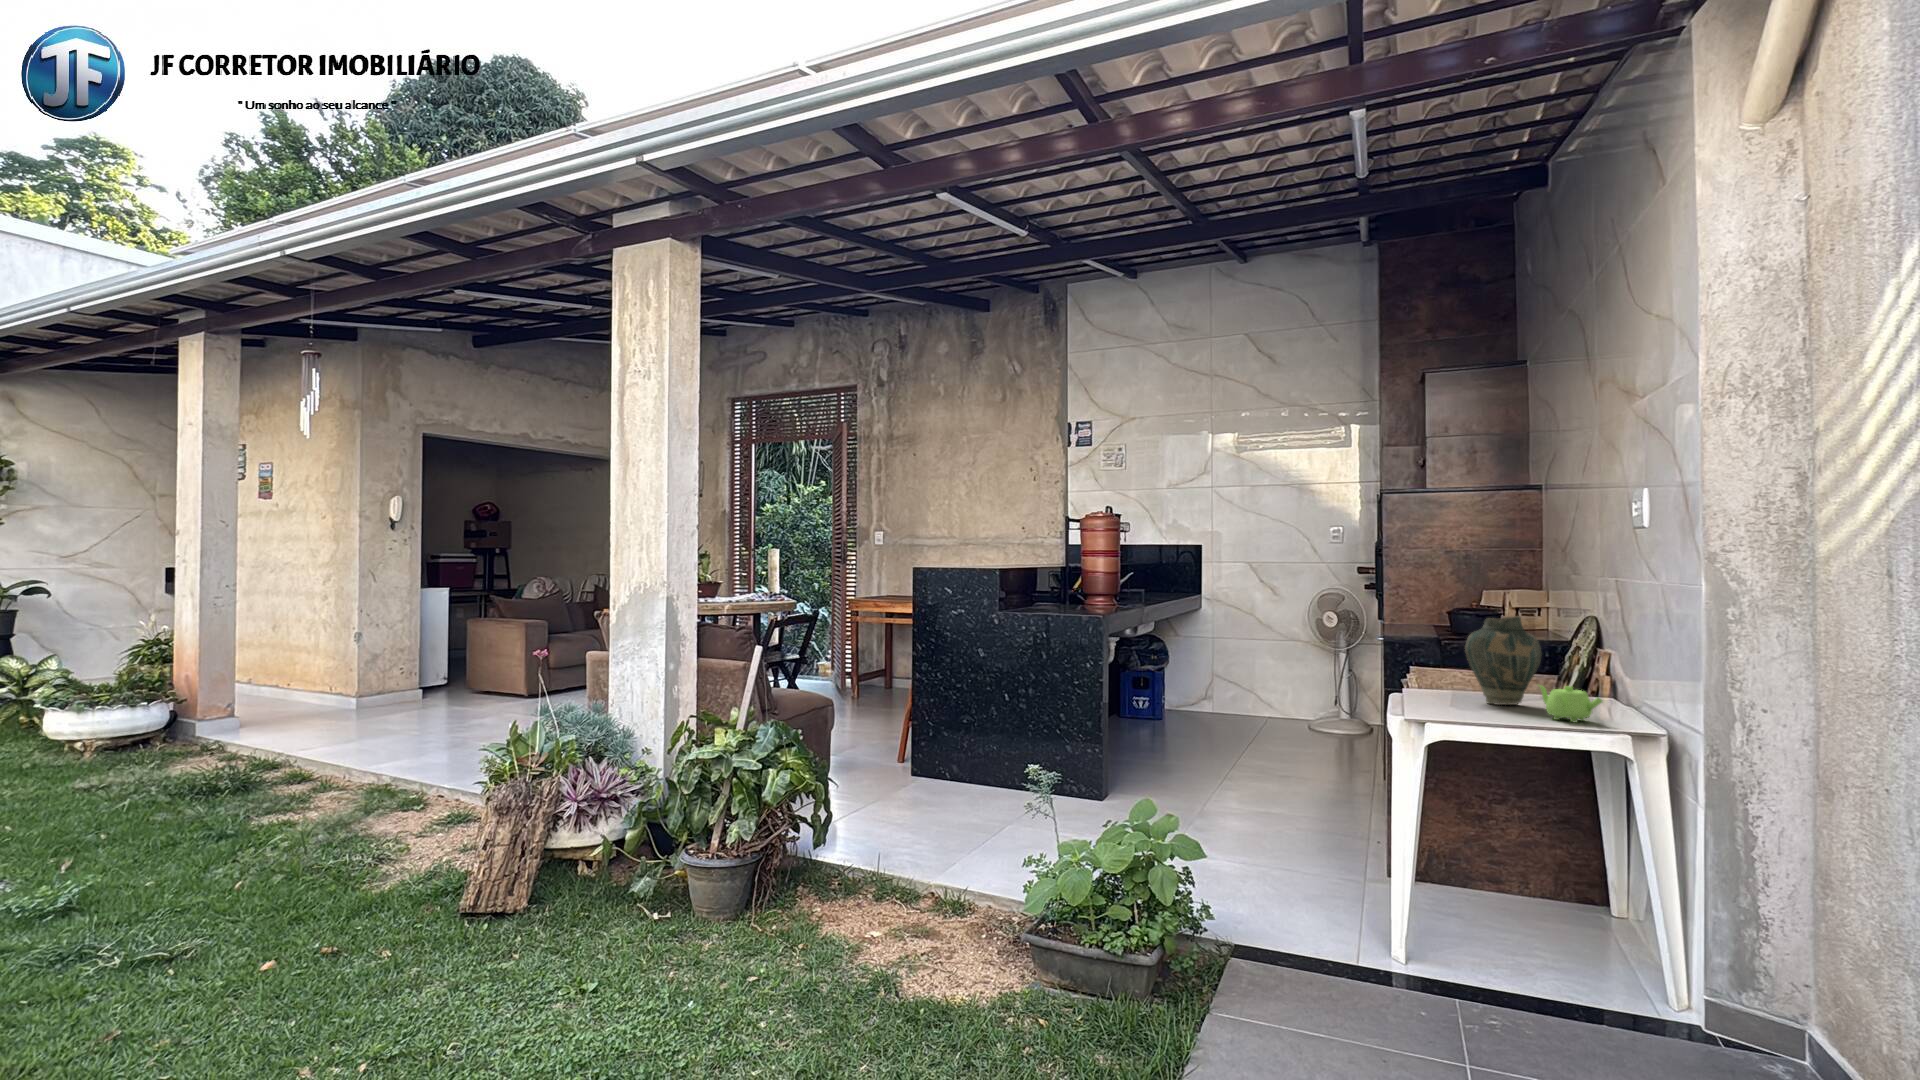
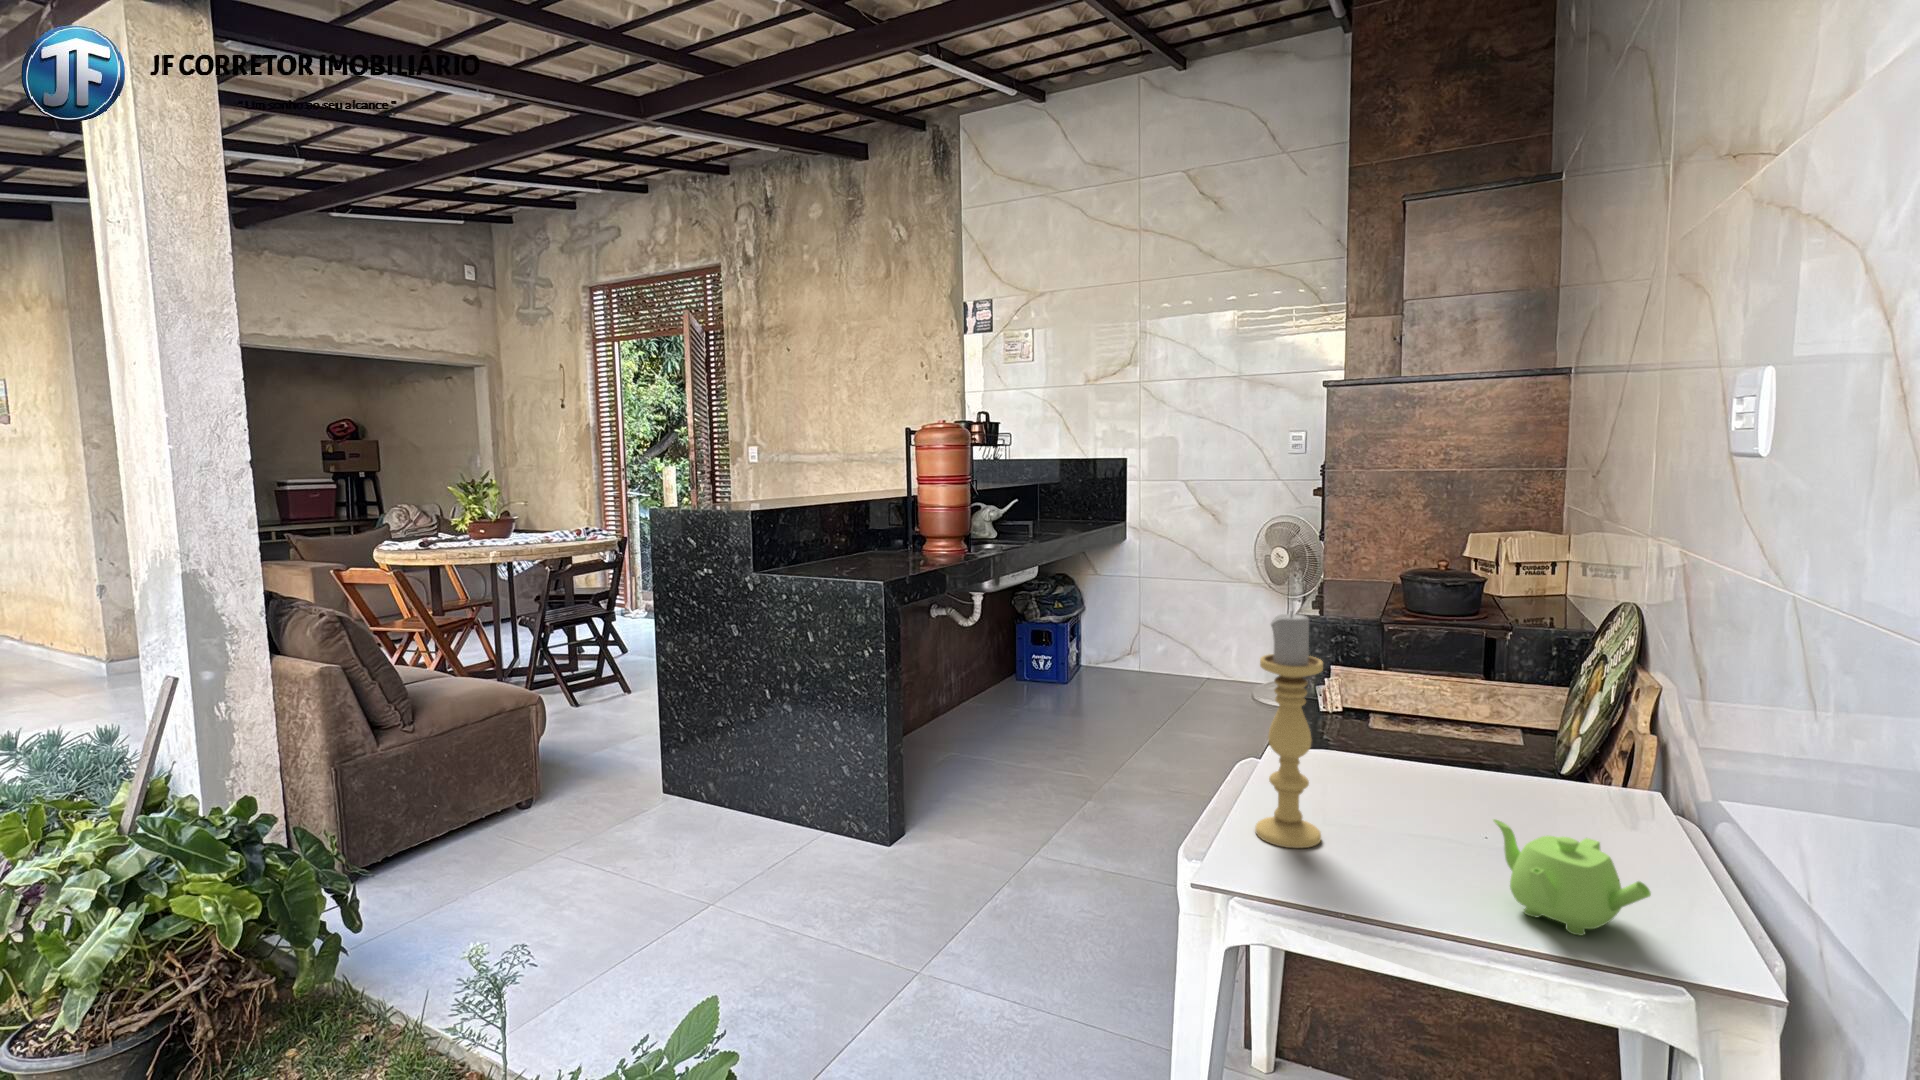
candle holder: none [1423,599,1456,708] -> present [1255,612,1323,848]
vase: present [1465,616,1541,705] -> none [1362,636,1518,828]

